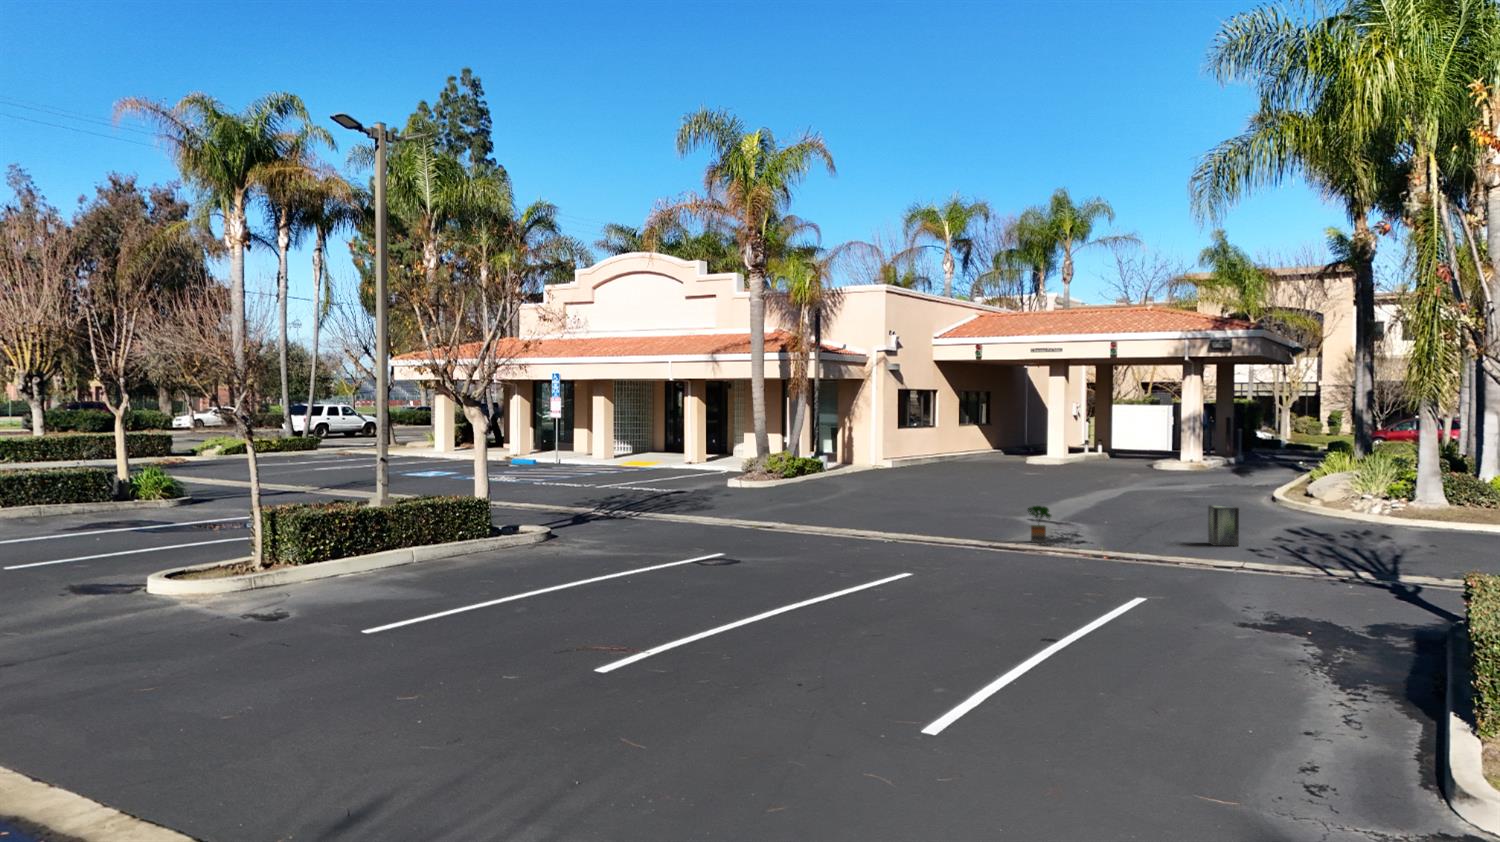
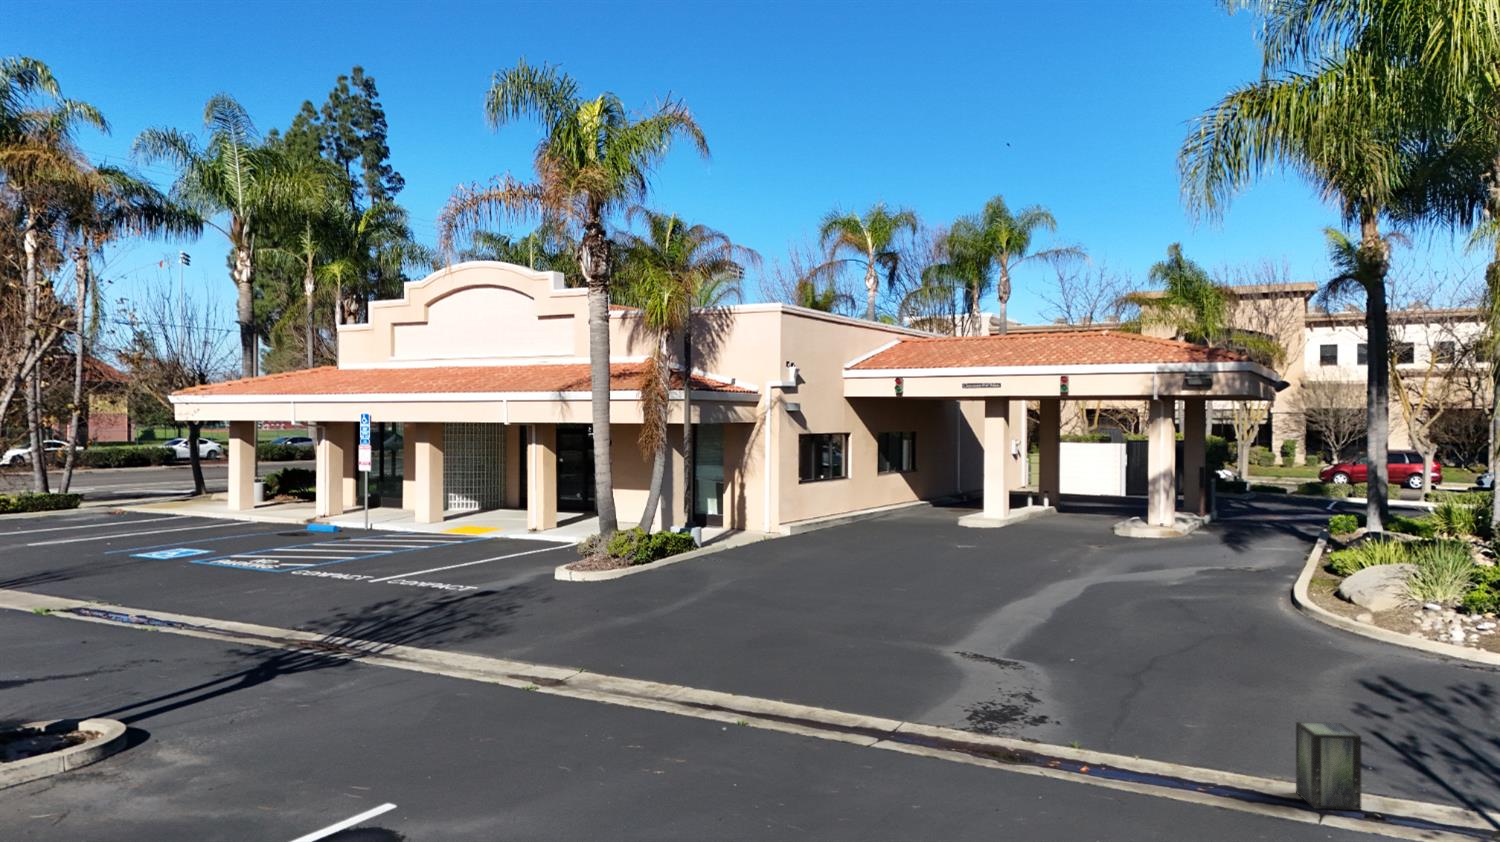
potted tree: present [1027,506,1051,543] -> none [956,720,1005,797]

